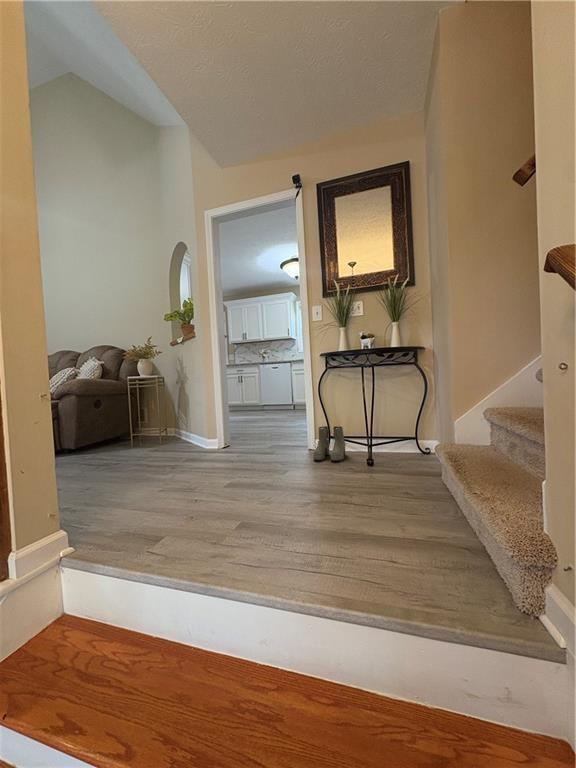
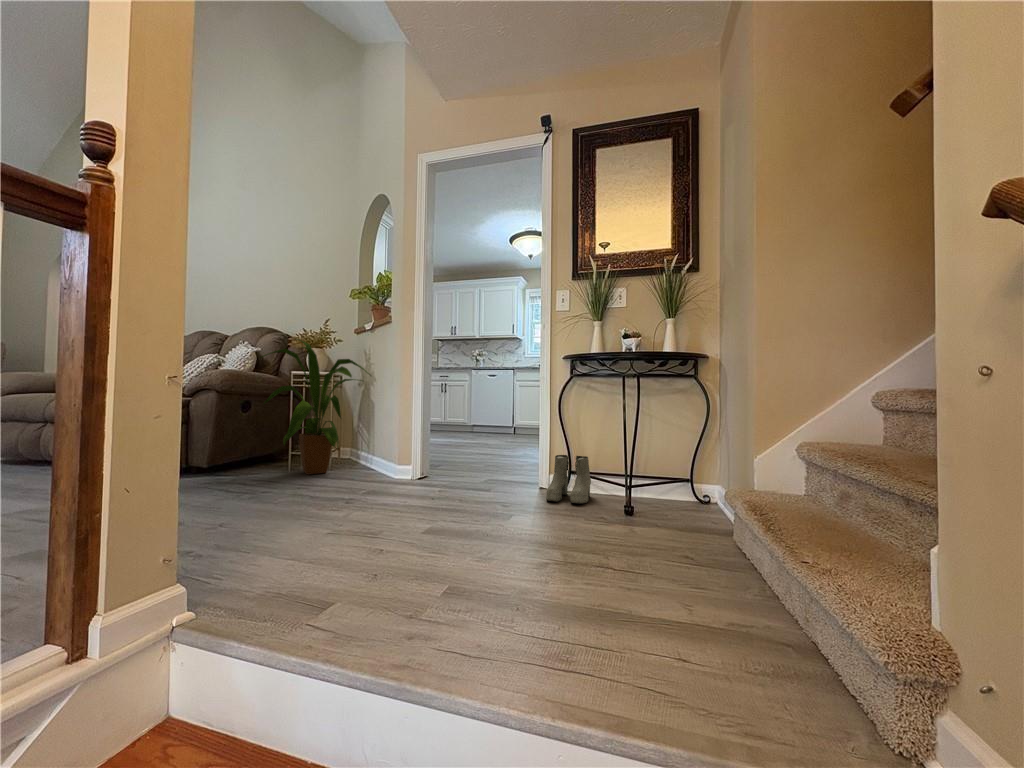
house plant: none [102,354,184,452] -> present [262,339,371,475]

